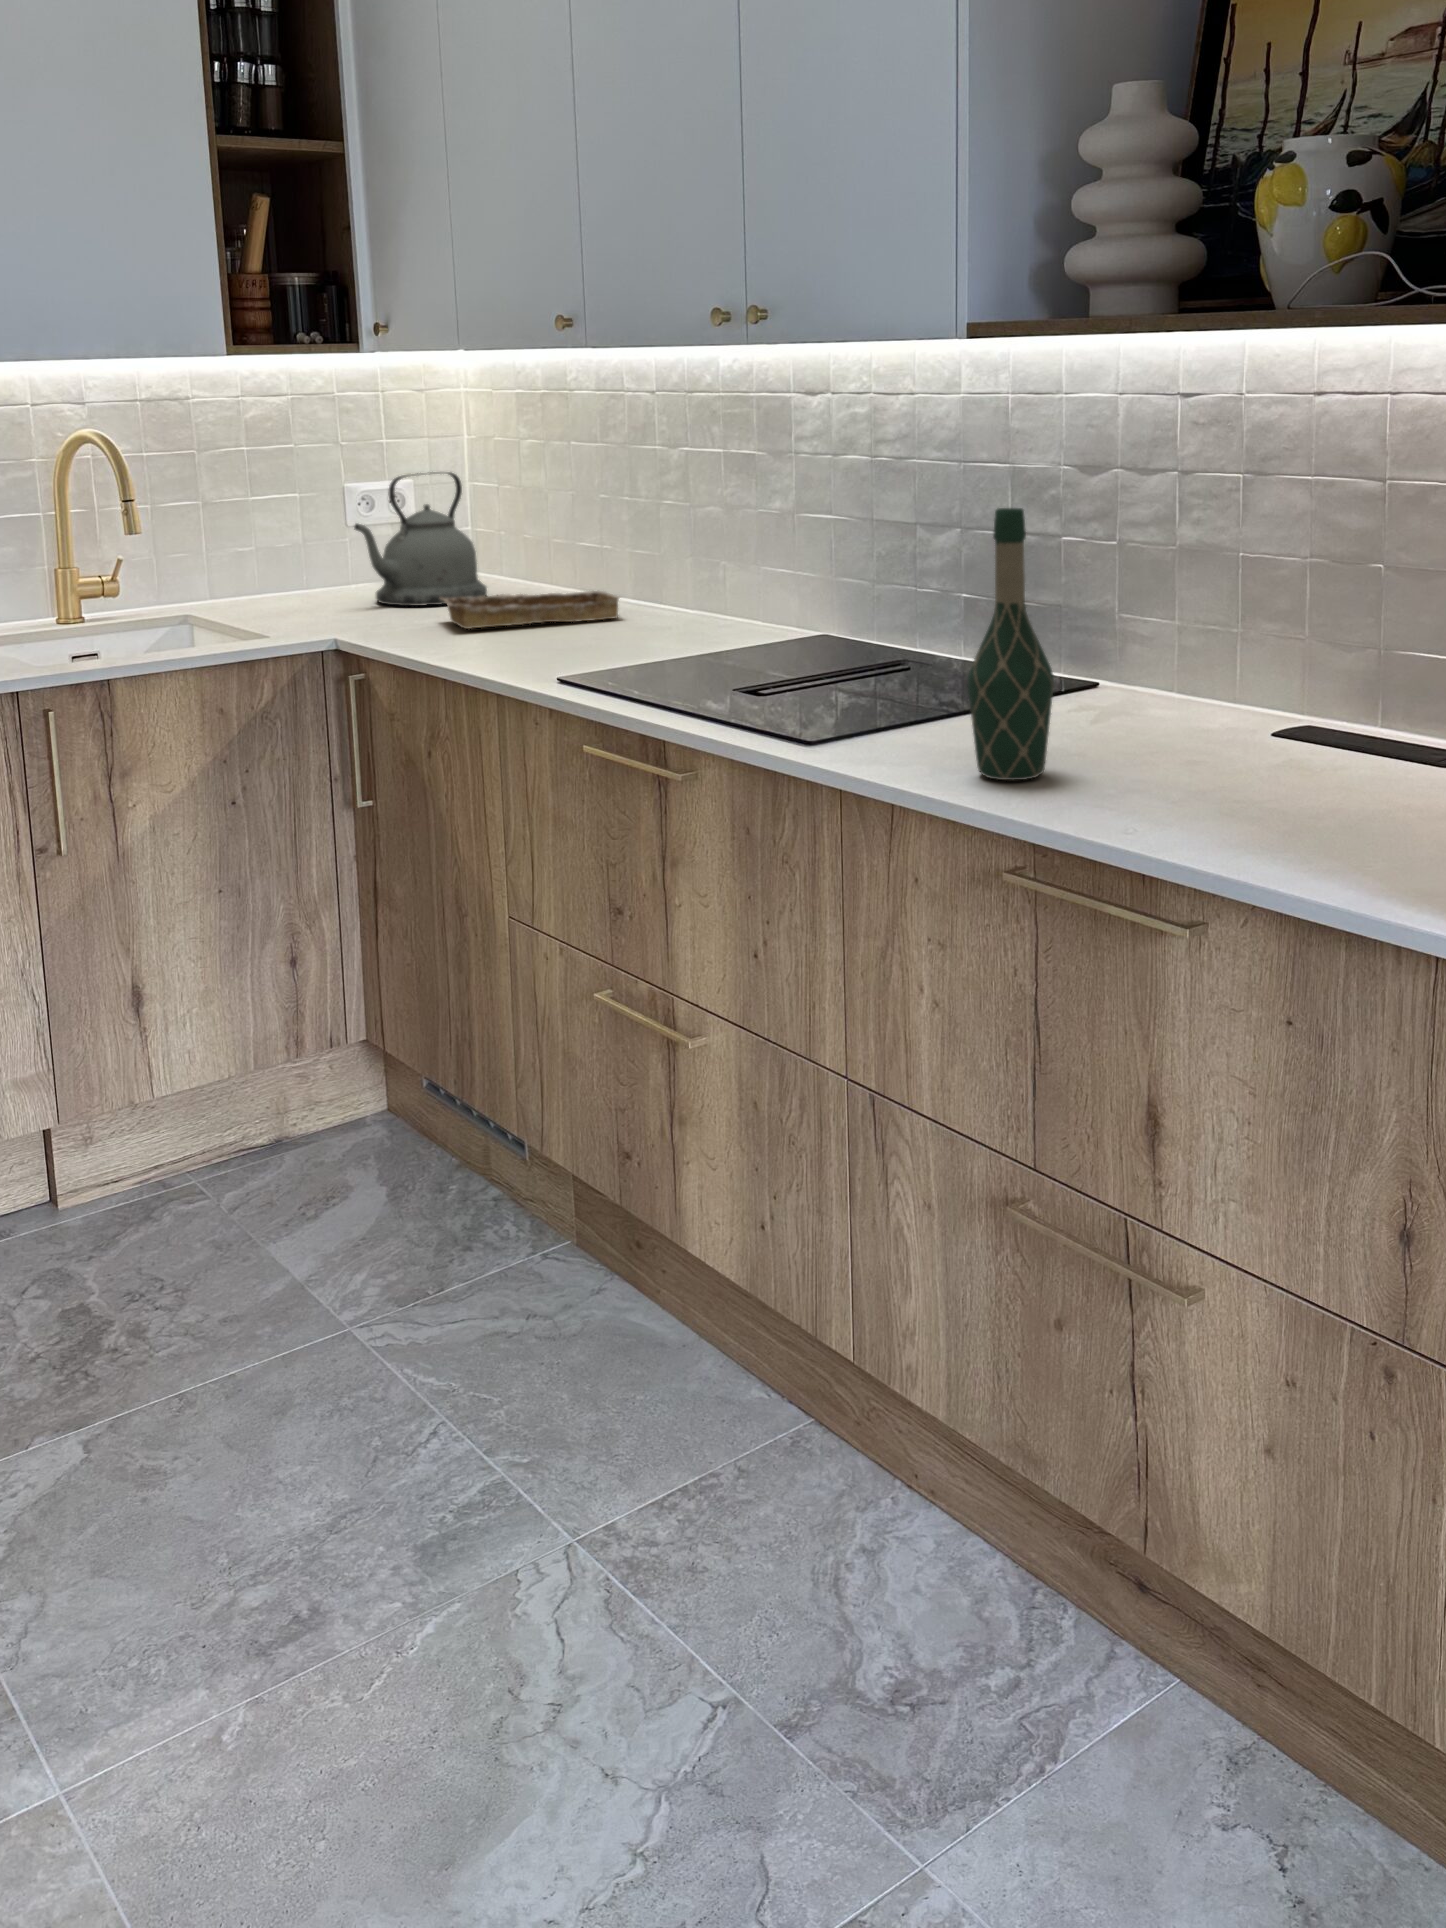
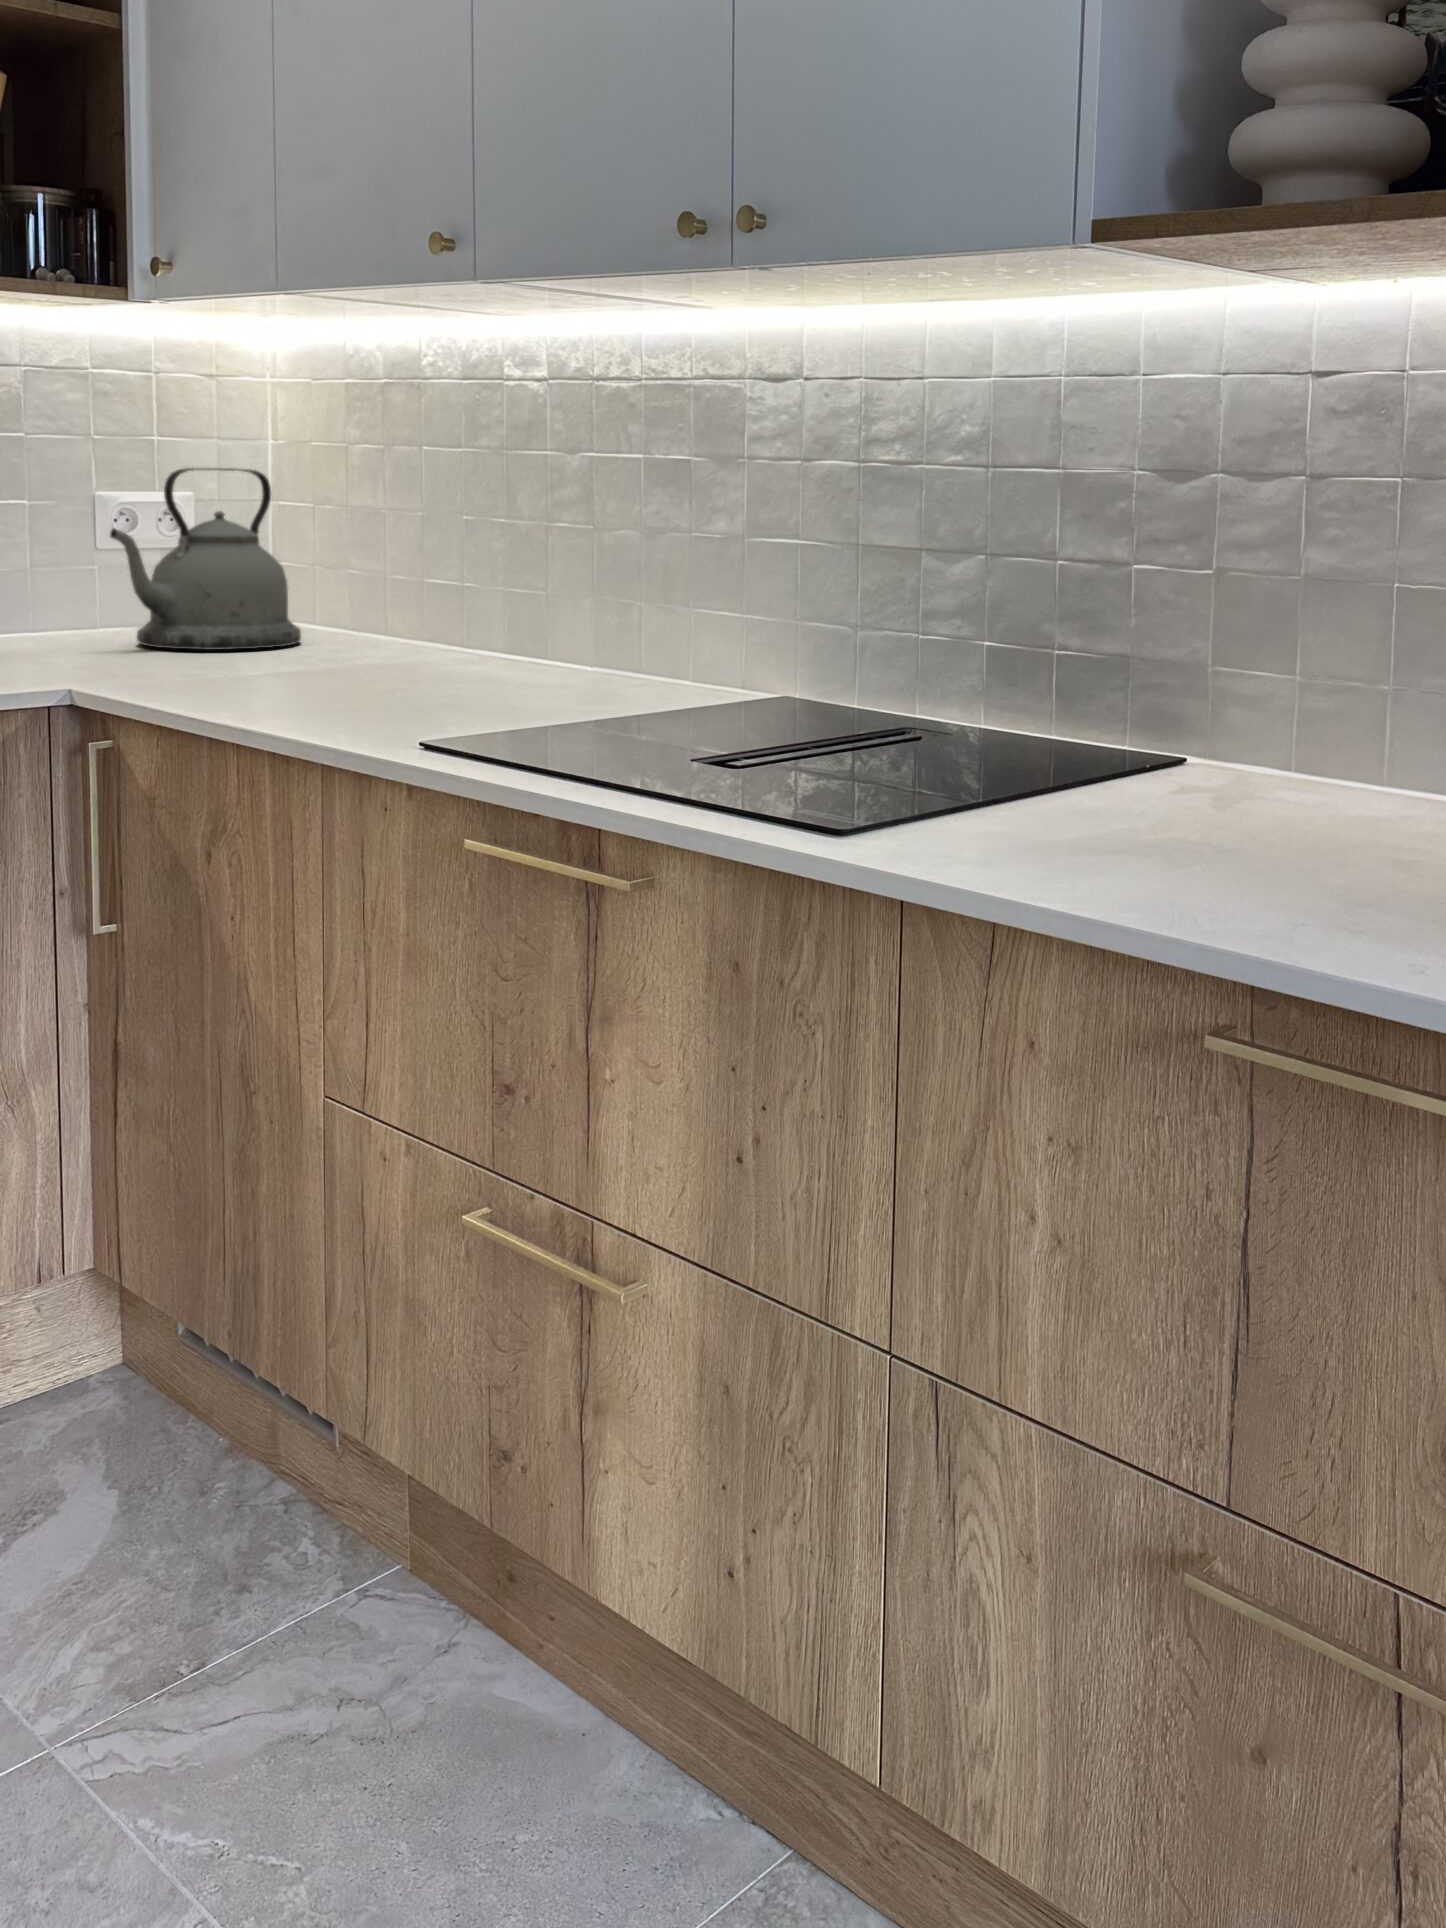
wine bottle: present [968,508,1054,780] -> none [1118,465,1251,887]
tray: present [440,591,620,629] -> none [233,634,505,676]

